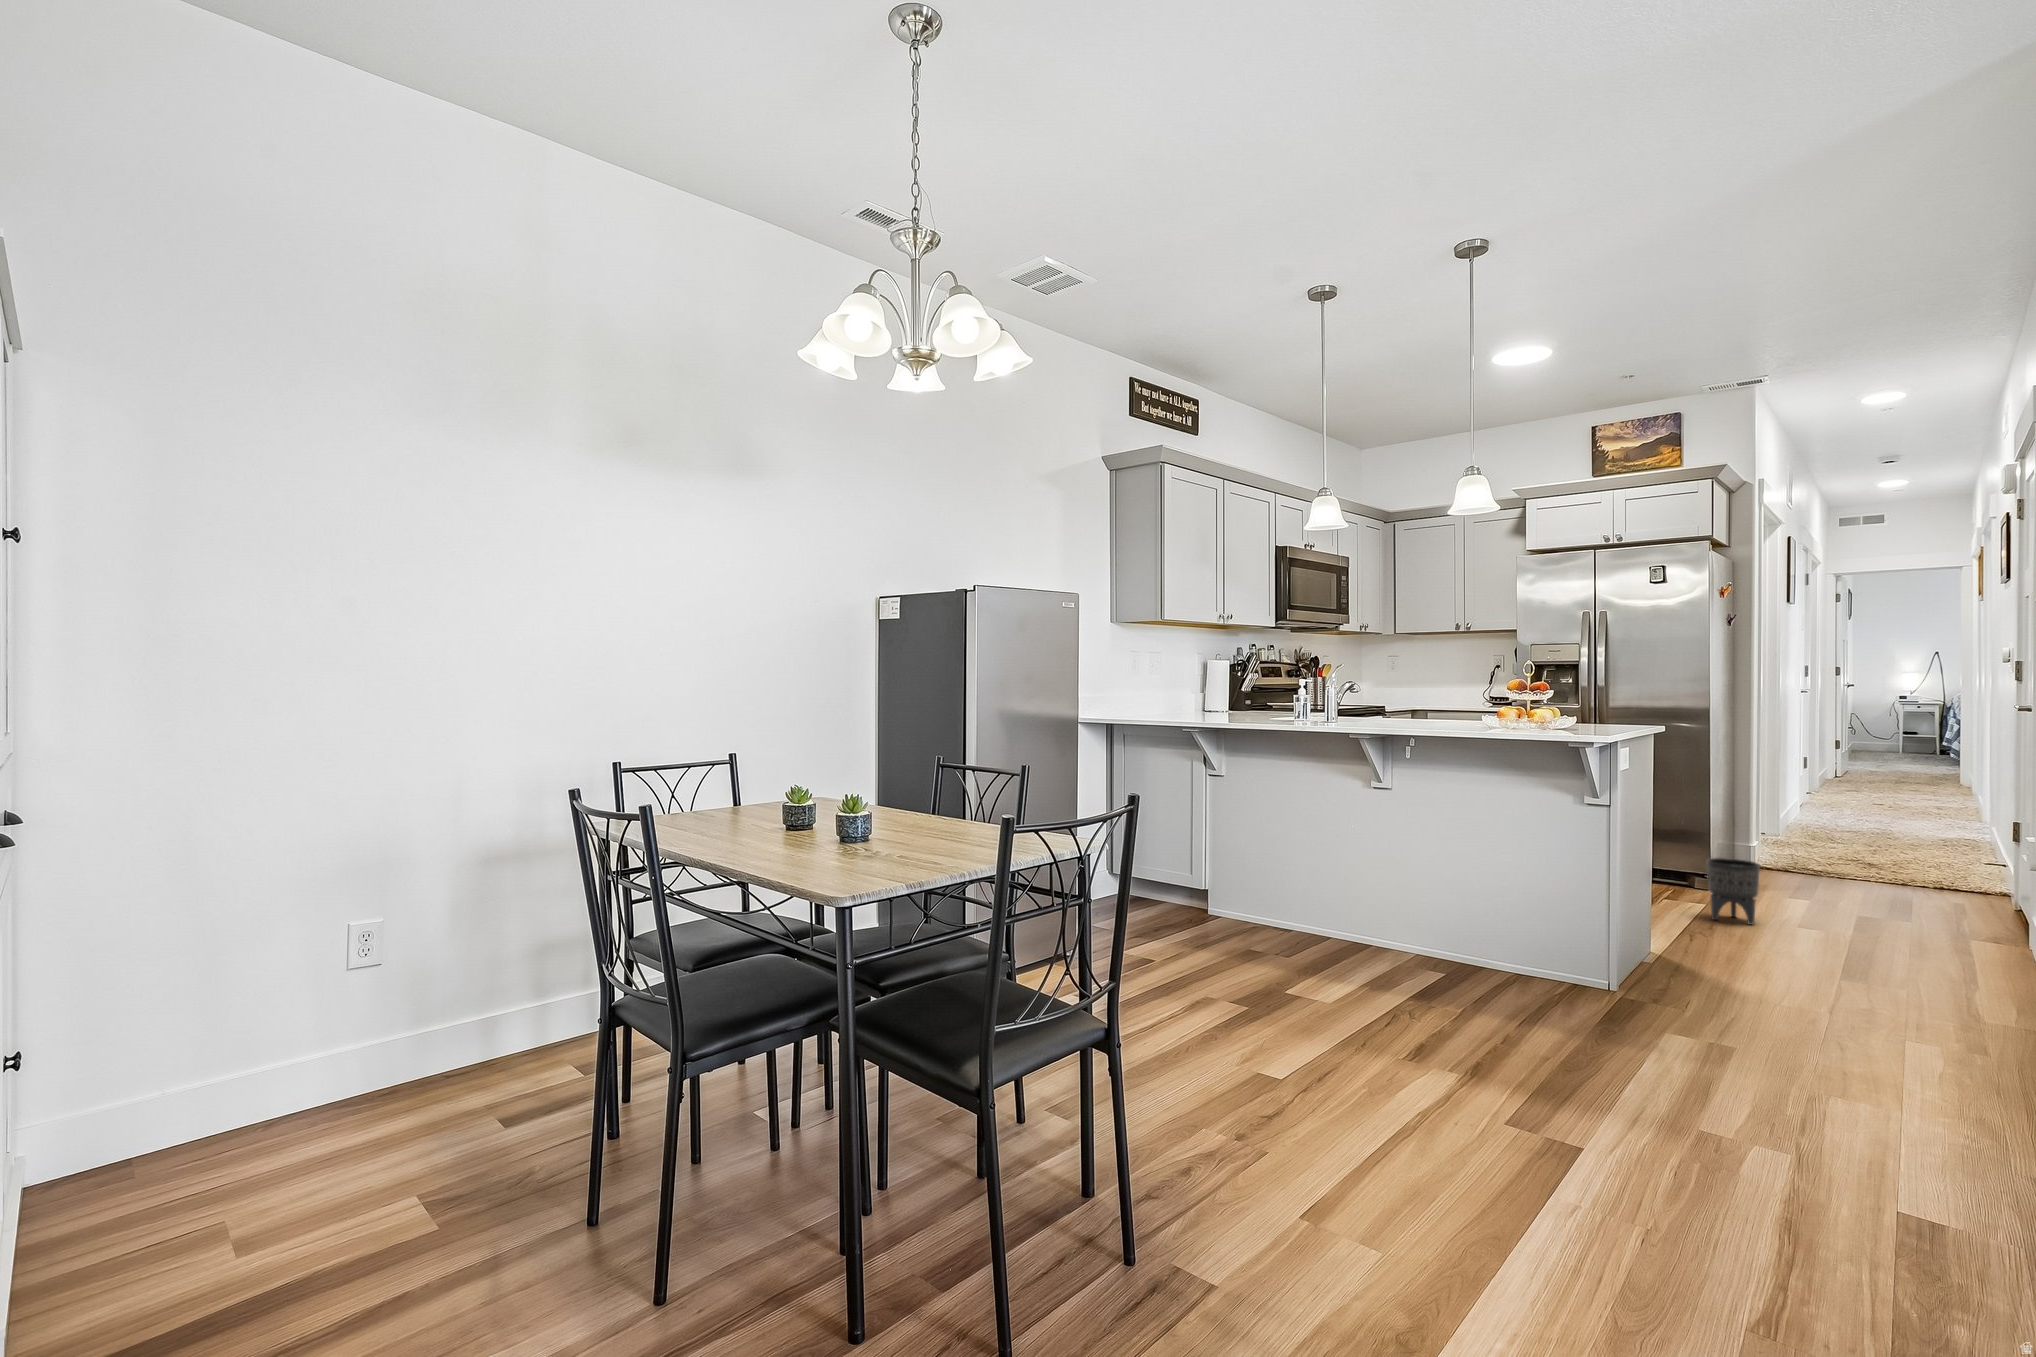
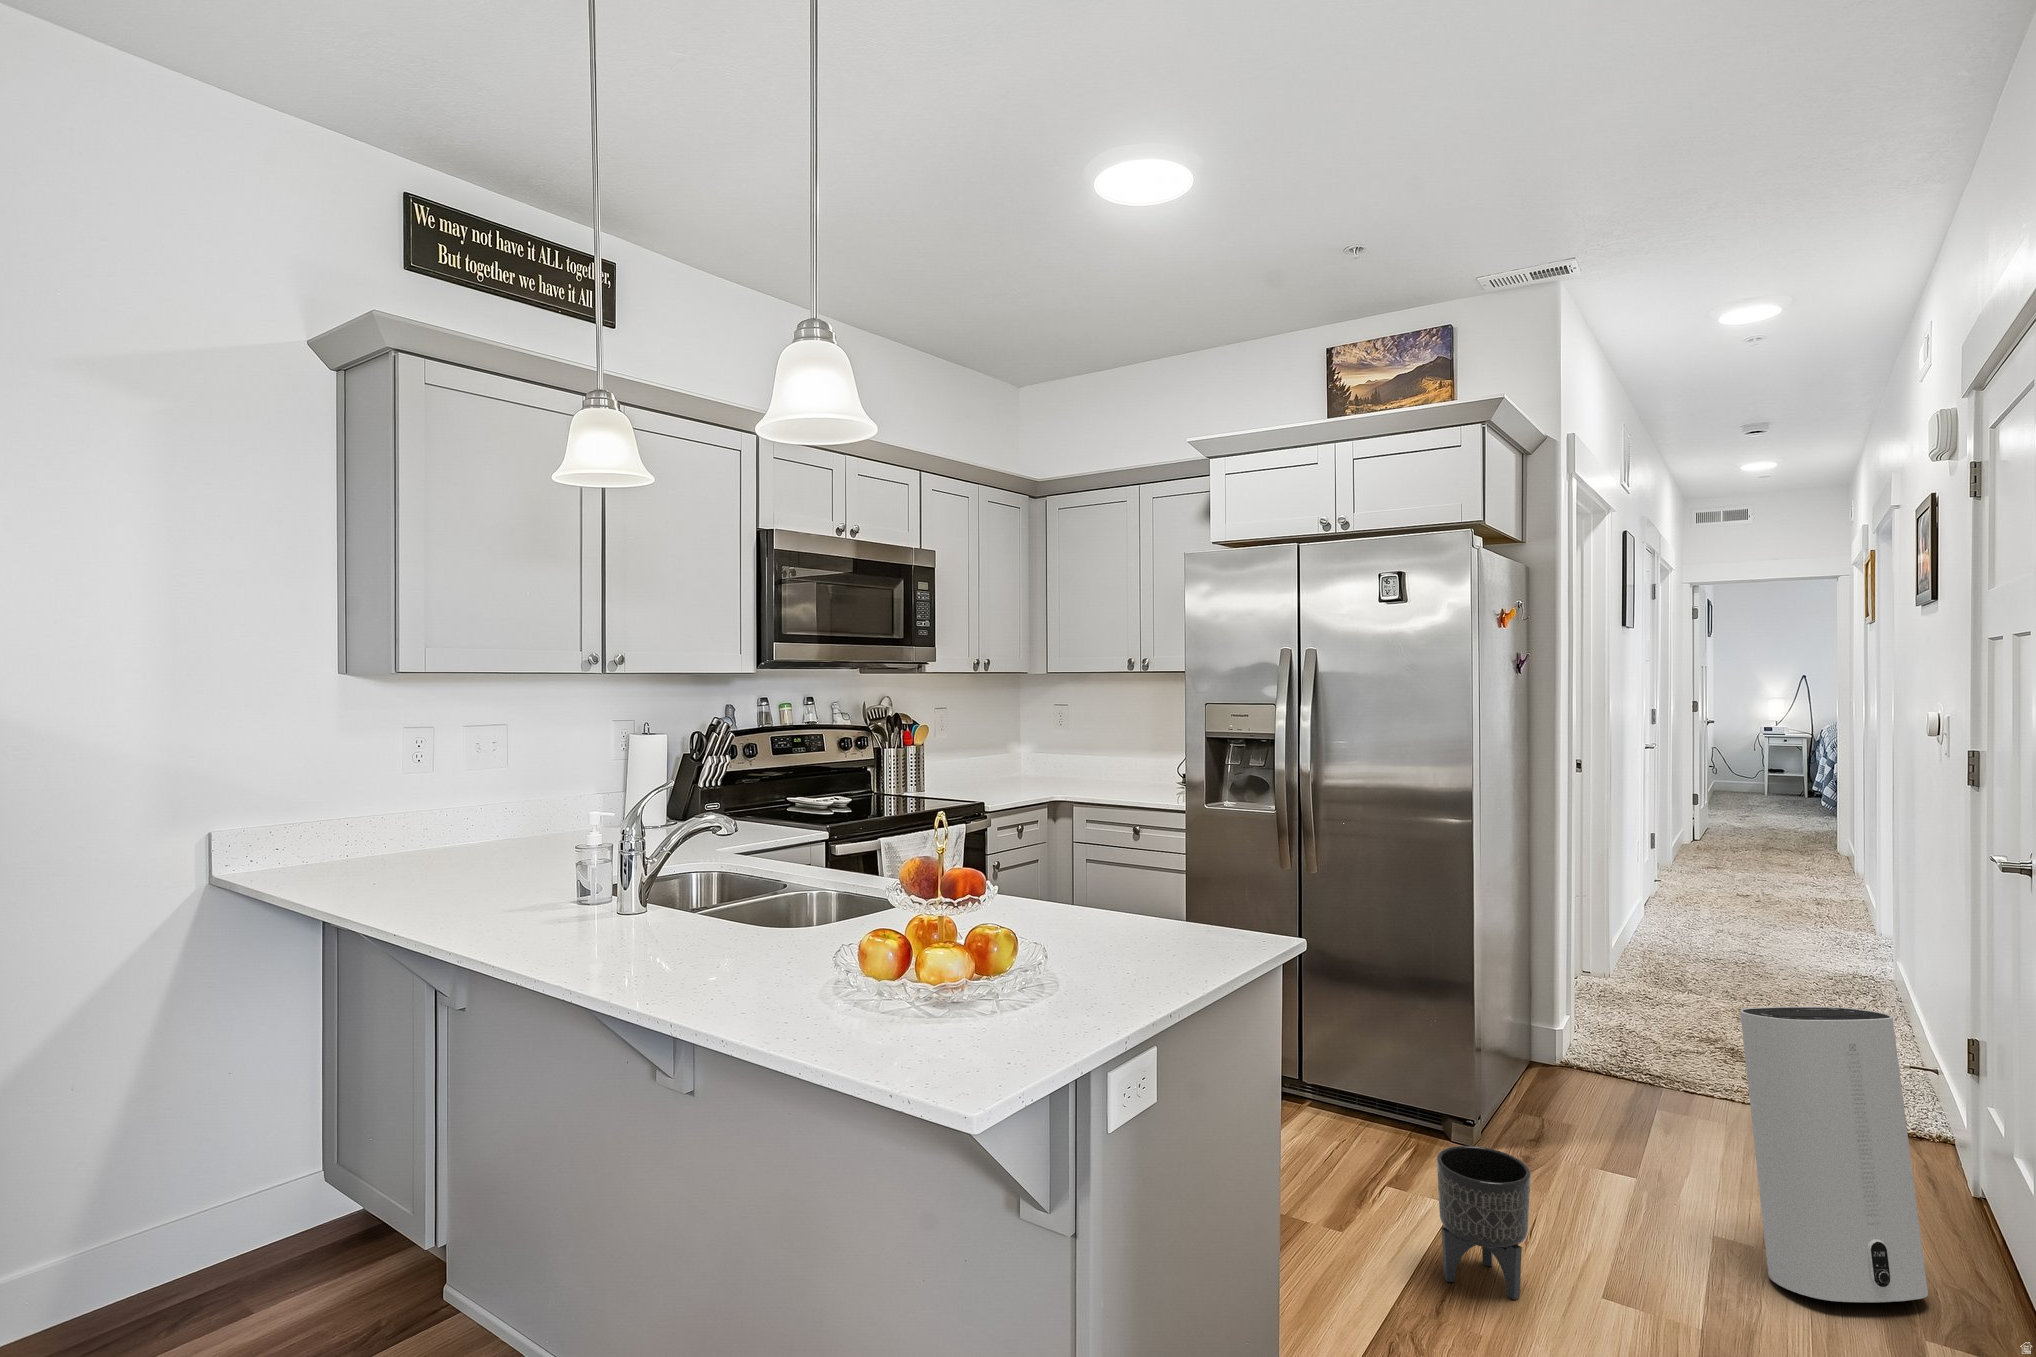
air purifier: none [1874,790,1977,928] -> present [1740,1007,1928,1302]

